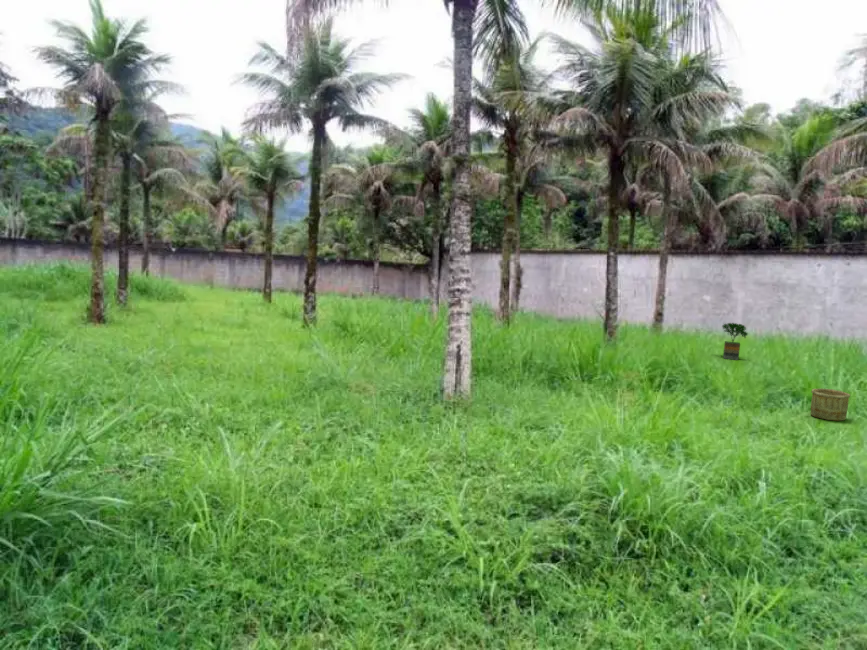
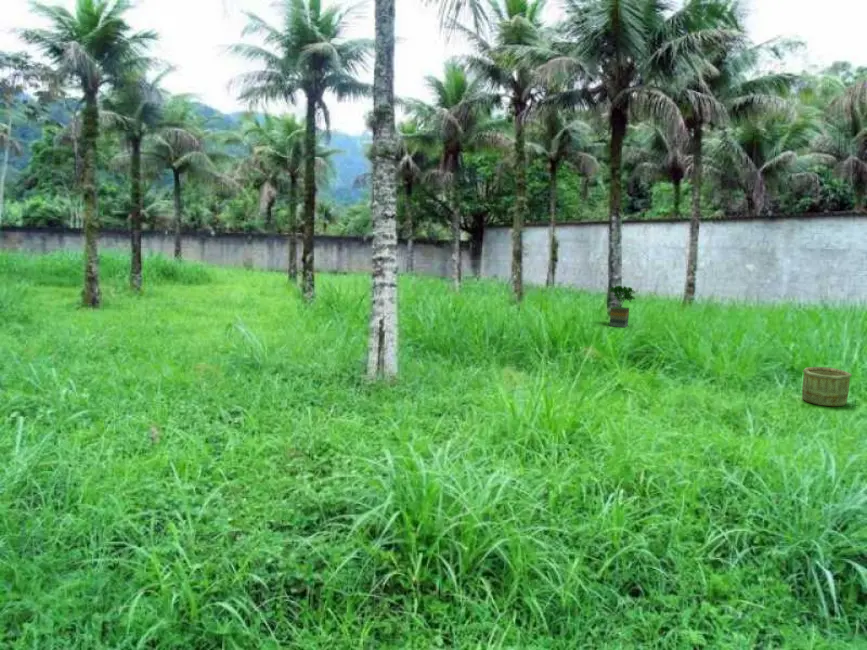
potted tree: present [722,323,748,360] -> present [610,286,635,327]

